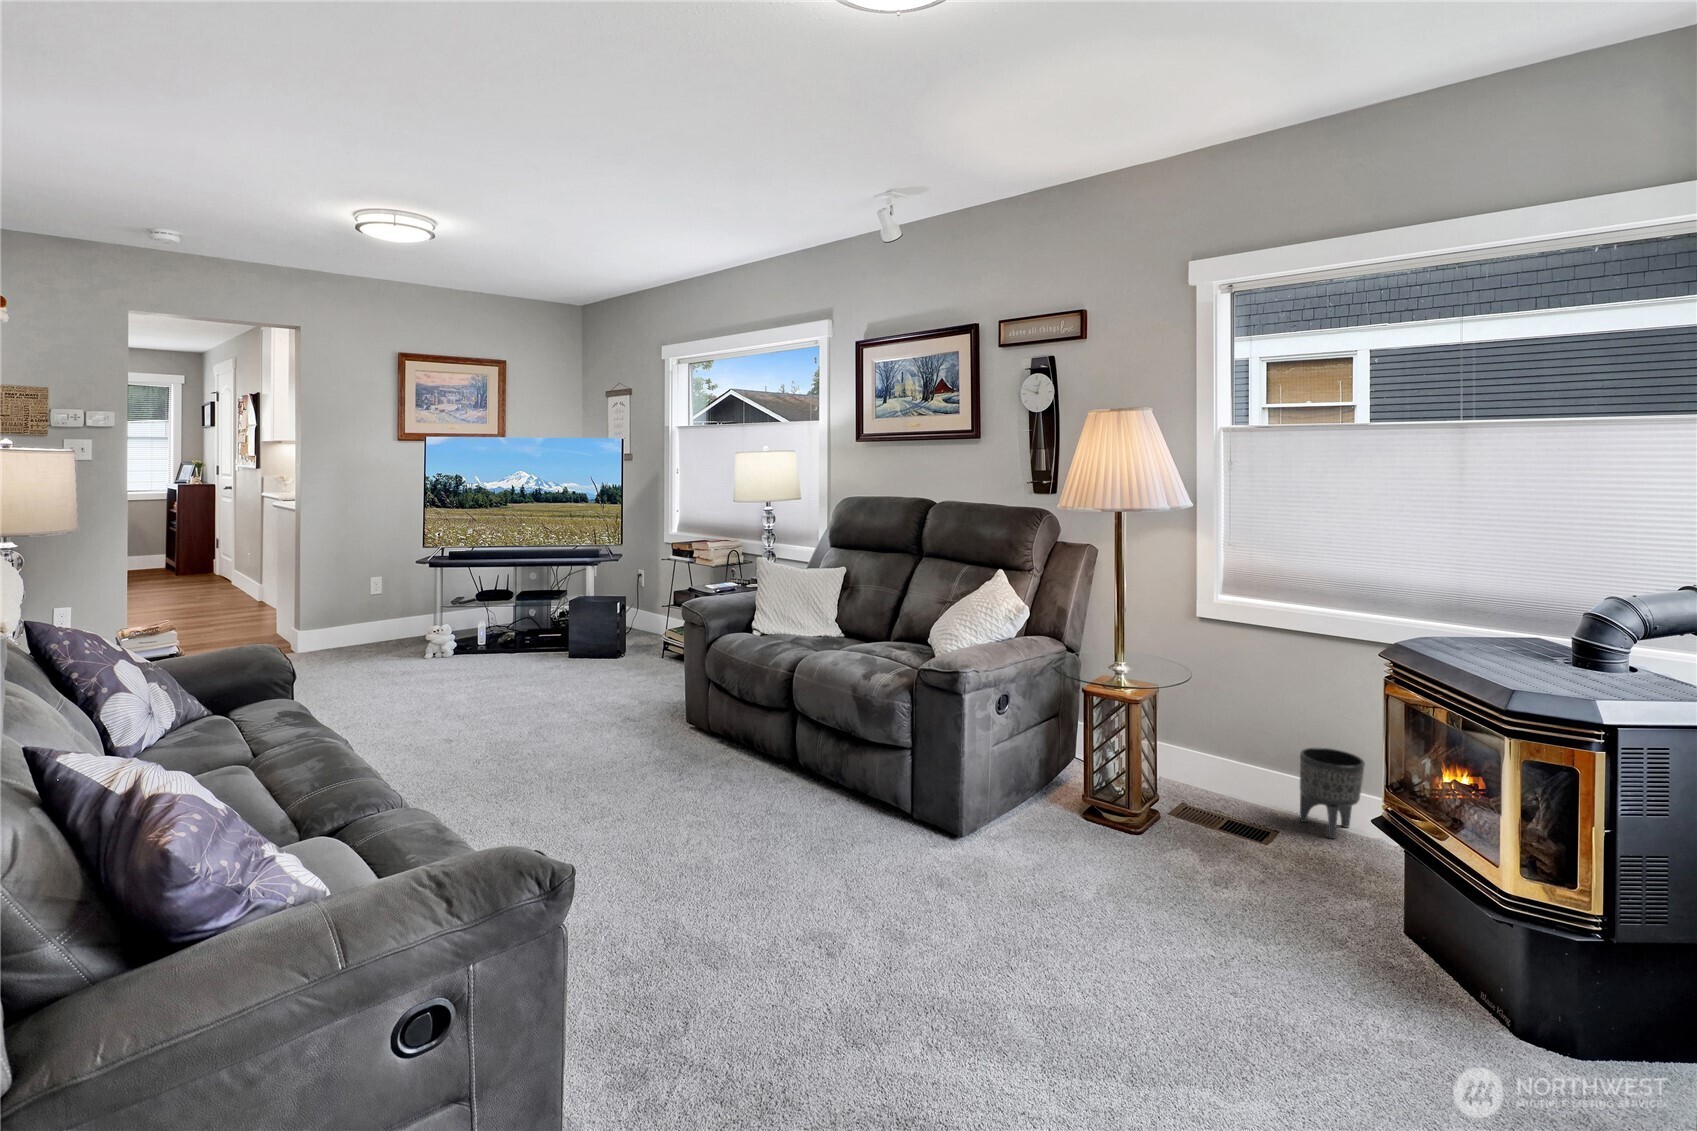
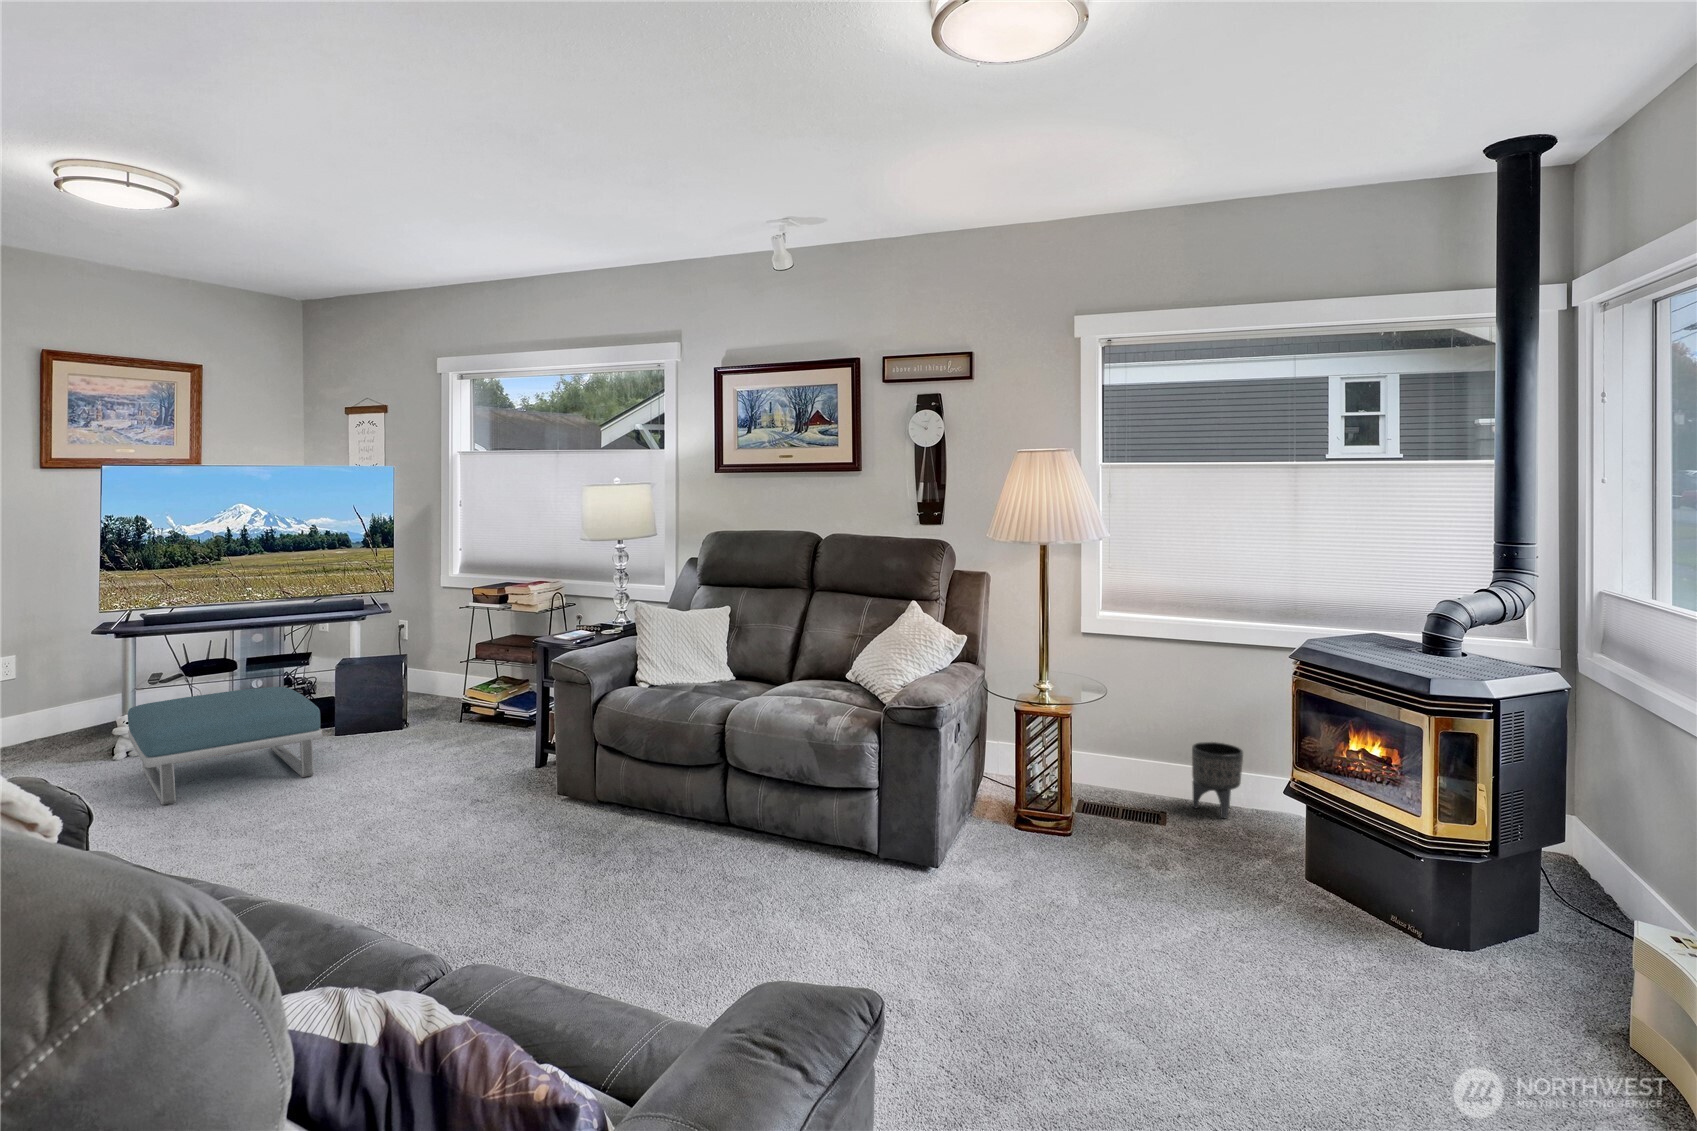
footstool: none [414,613,538,693] -> present [128,687,322,805]

